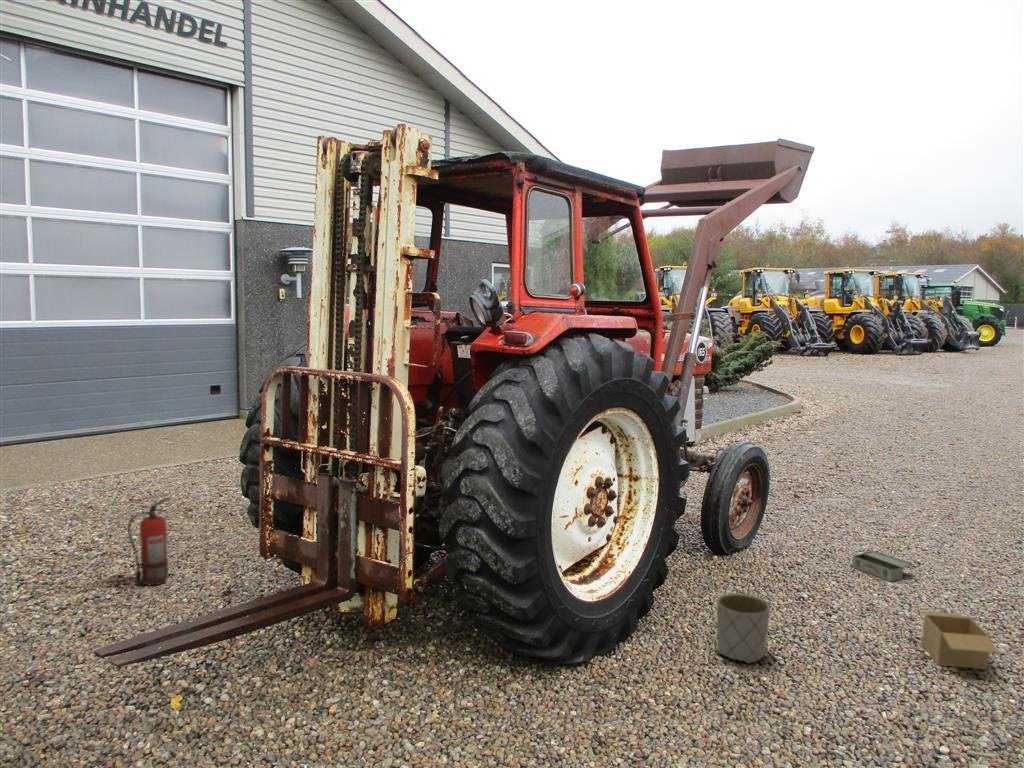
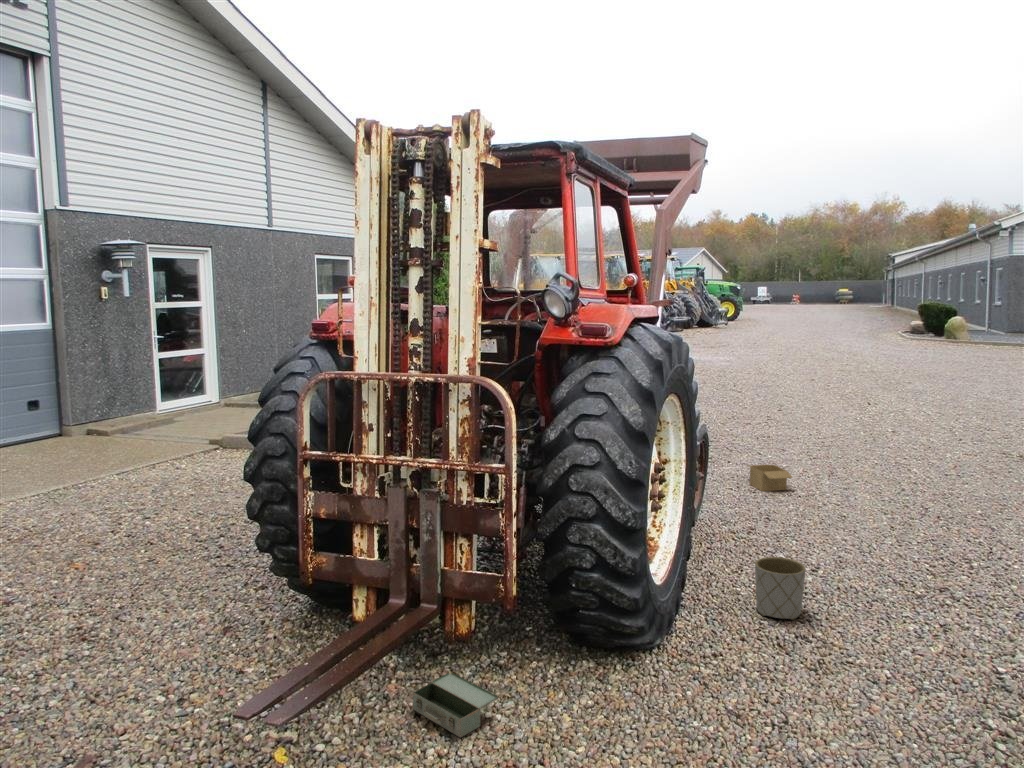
fire extinguisher: present [128,498,170,585] -> none [90,538,139,647]
toolbox: present [852,551,913,582] -> present [413,673,498,737]
cardboard box: present [919,611,998,669] -> present [750,465,792,491]

